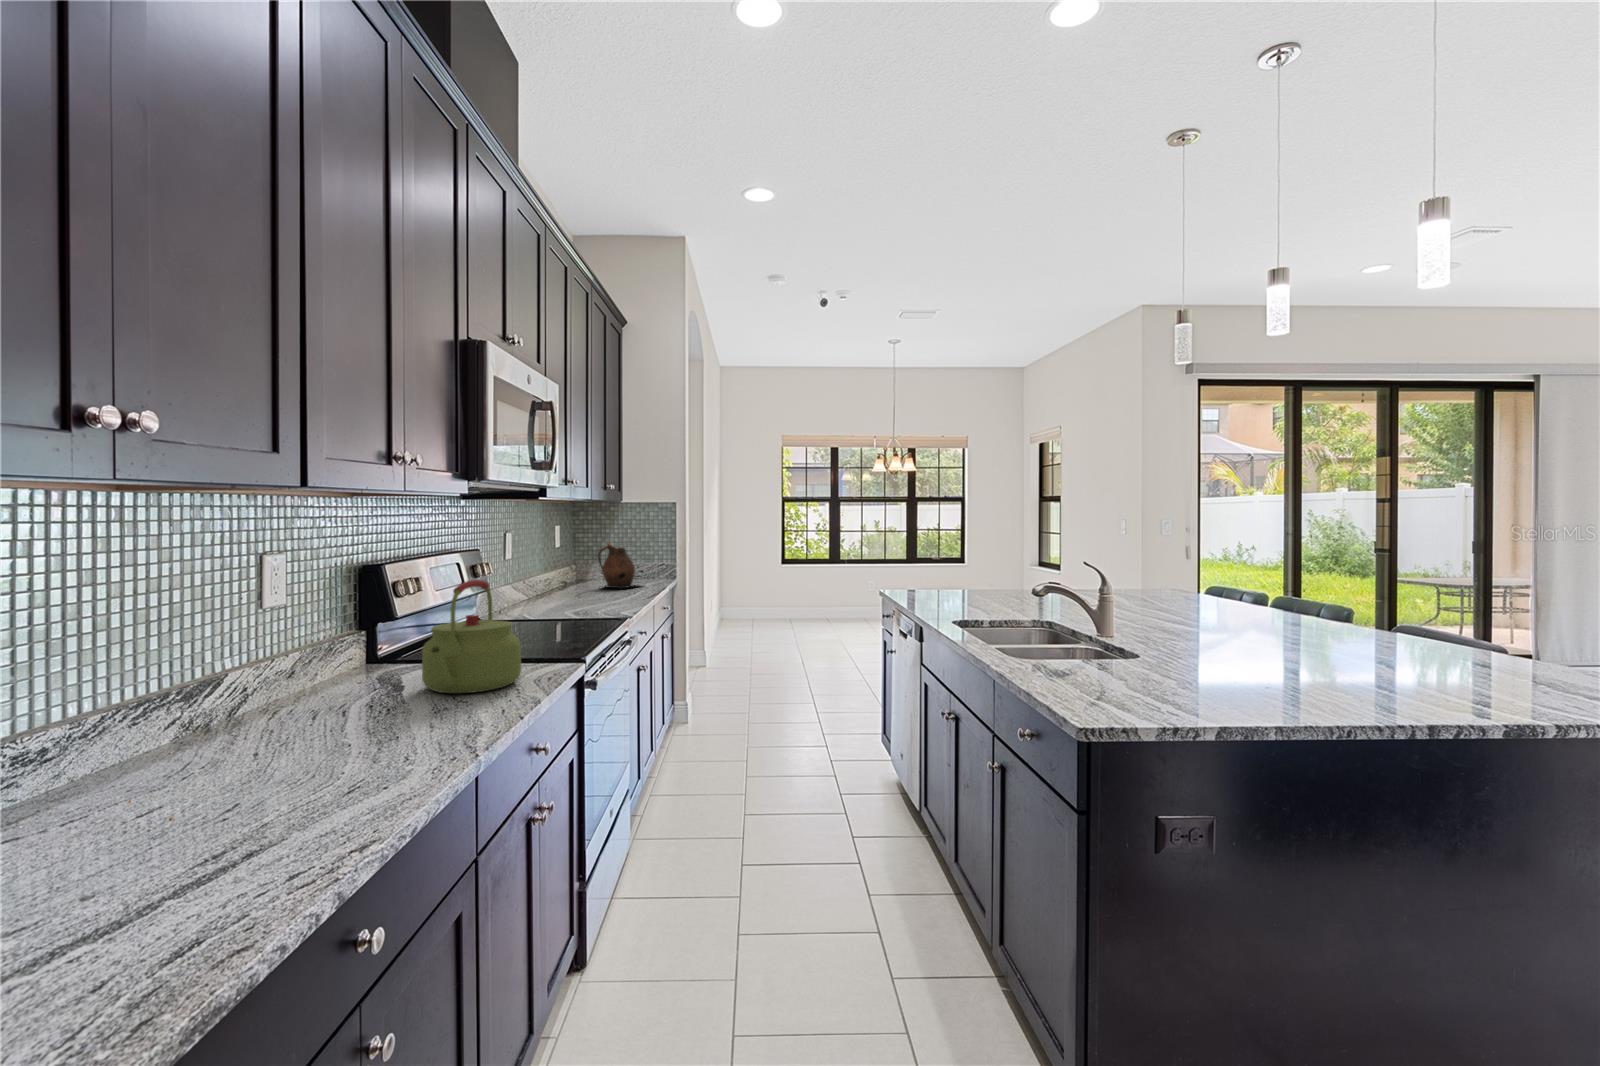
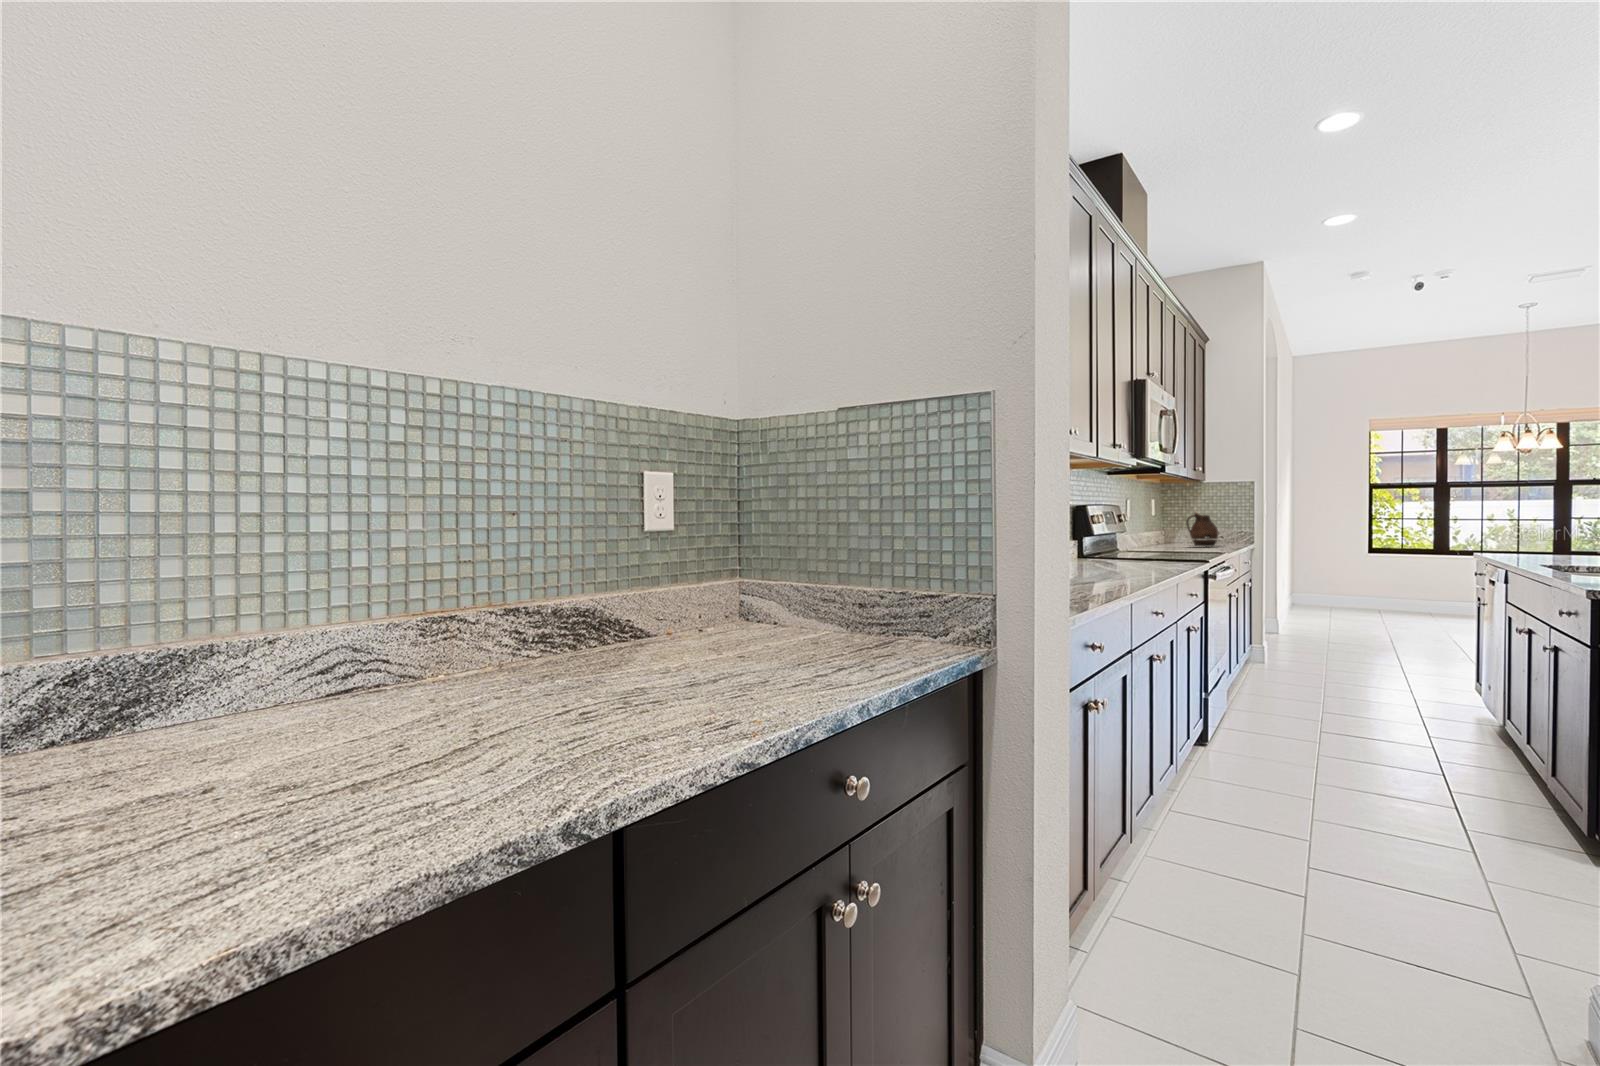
kettle: present [422,580,521,693] -> none [1126,503,1180,560]

